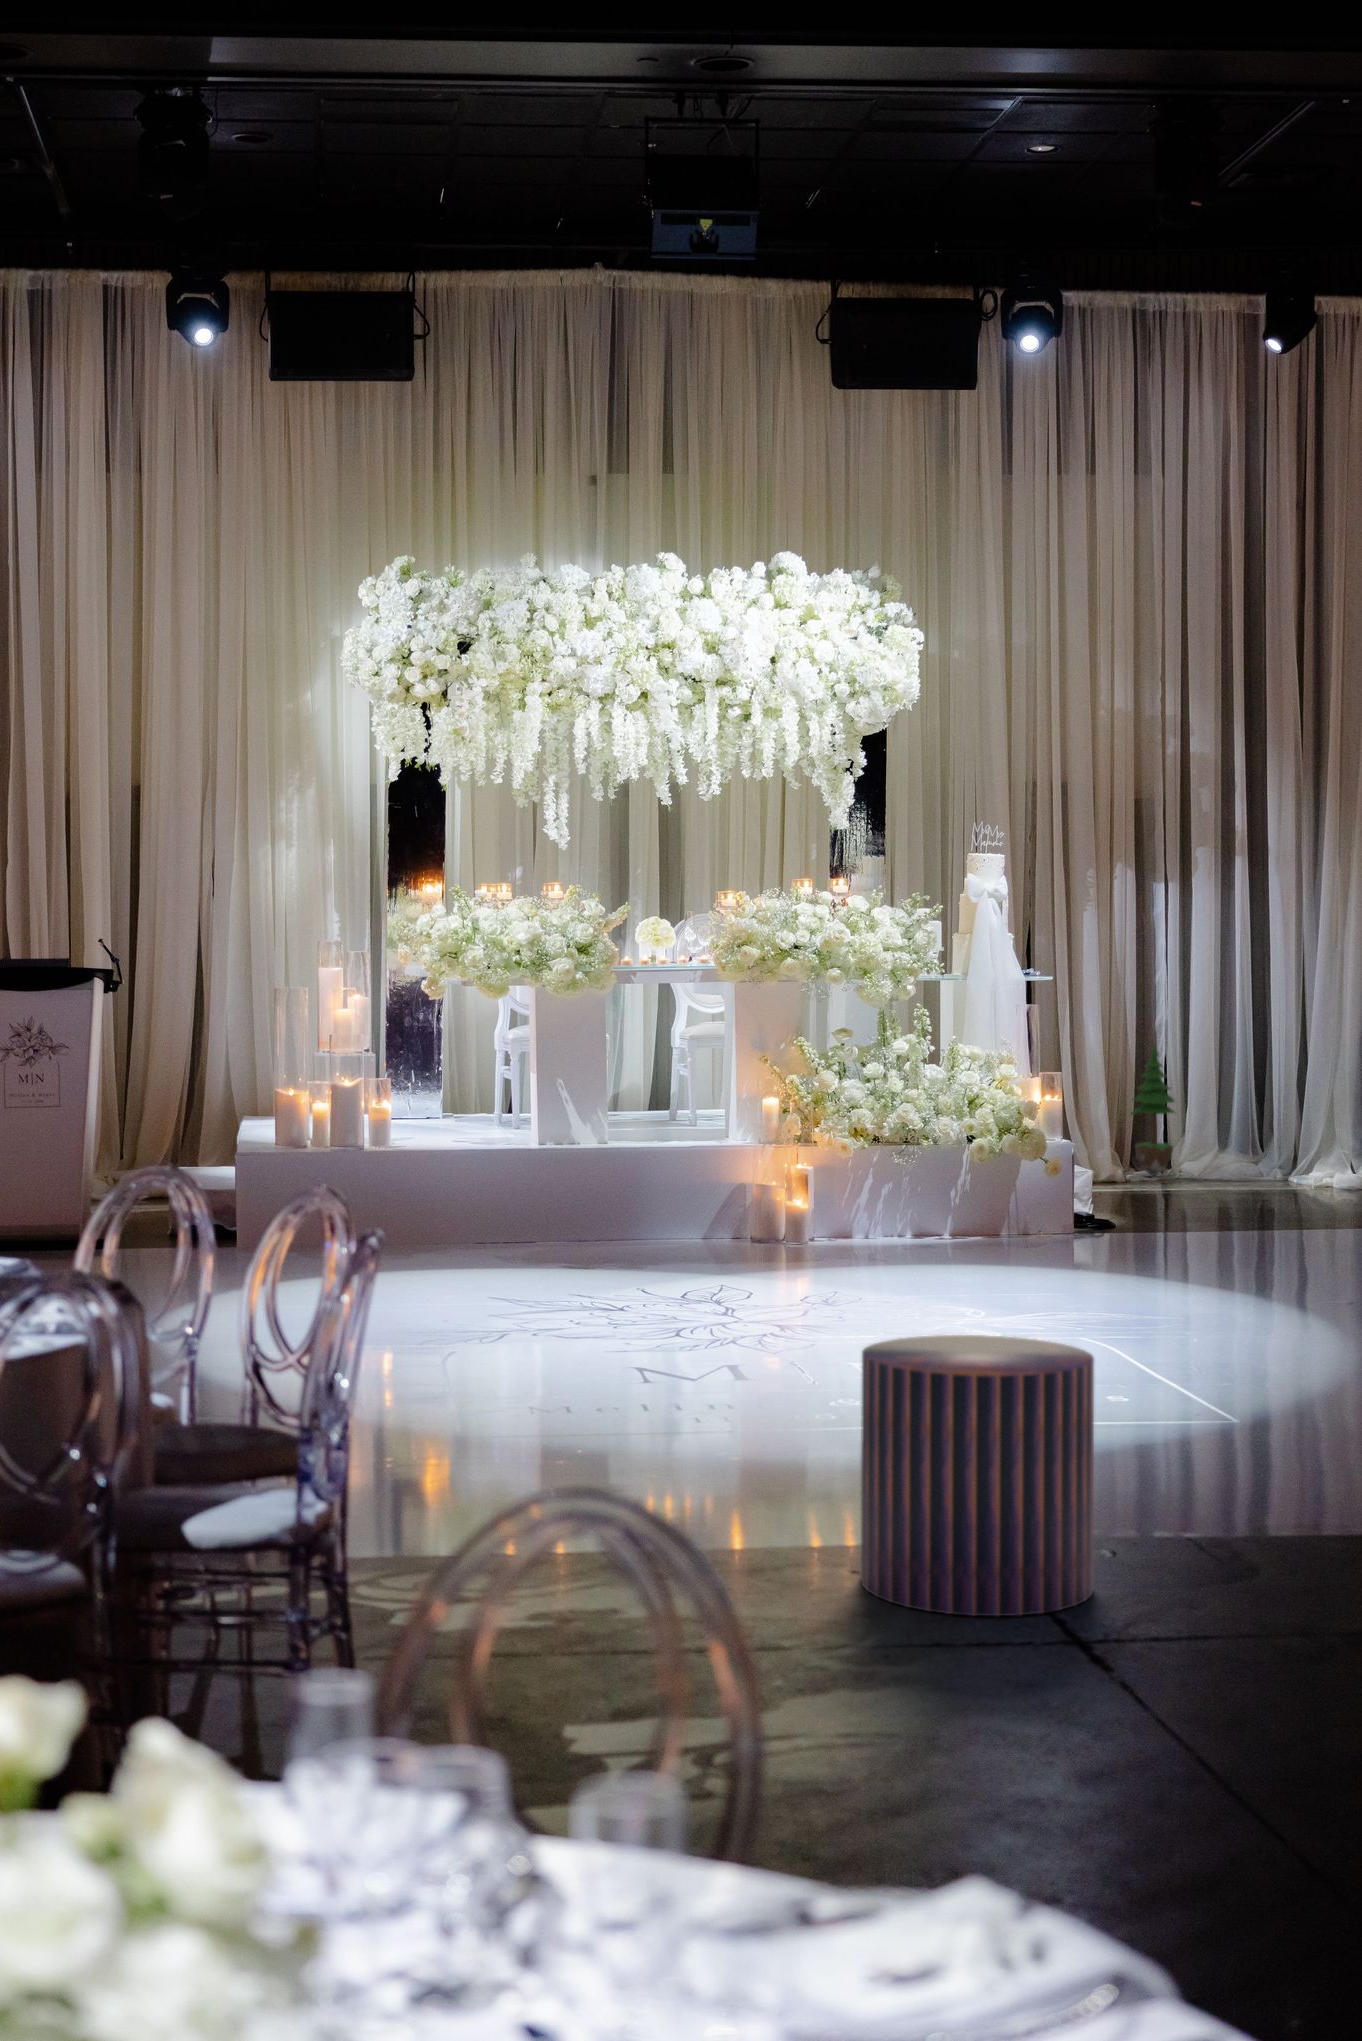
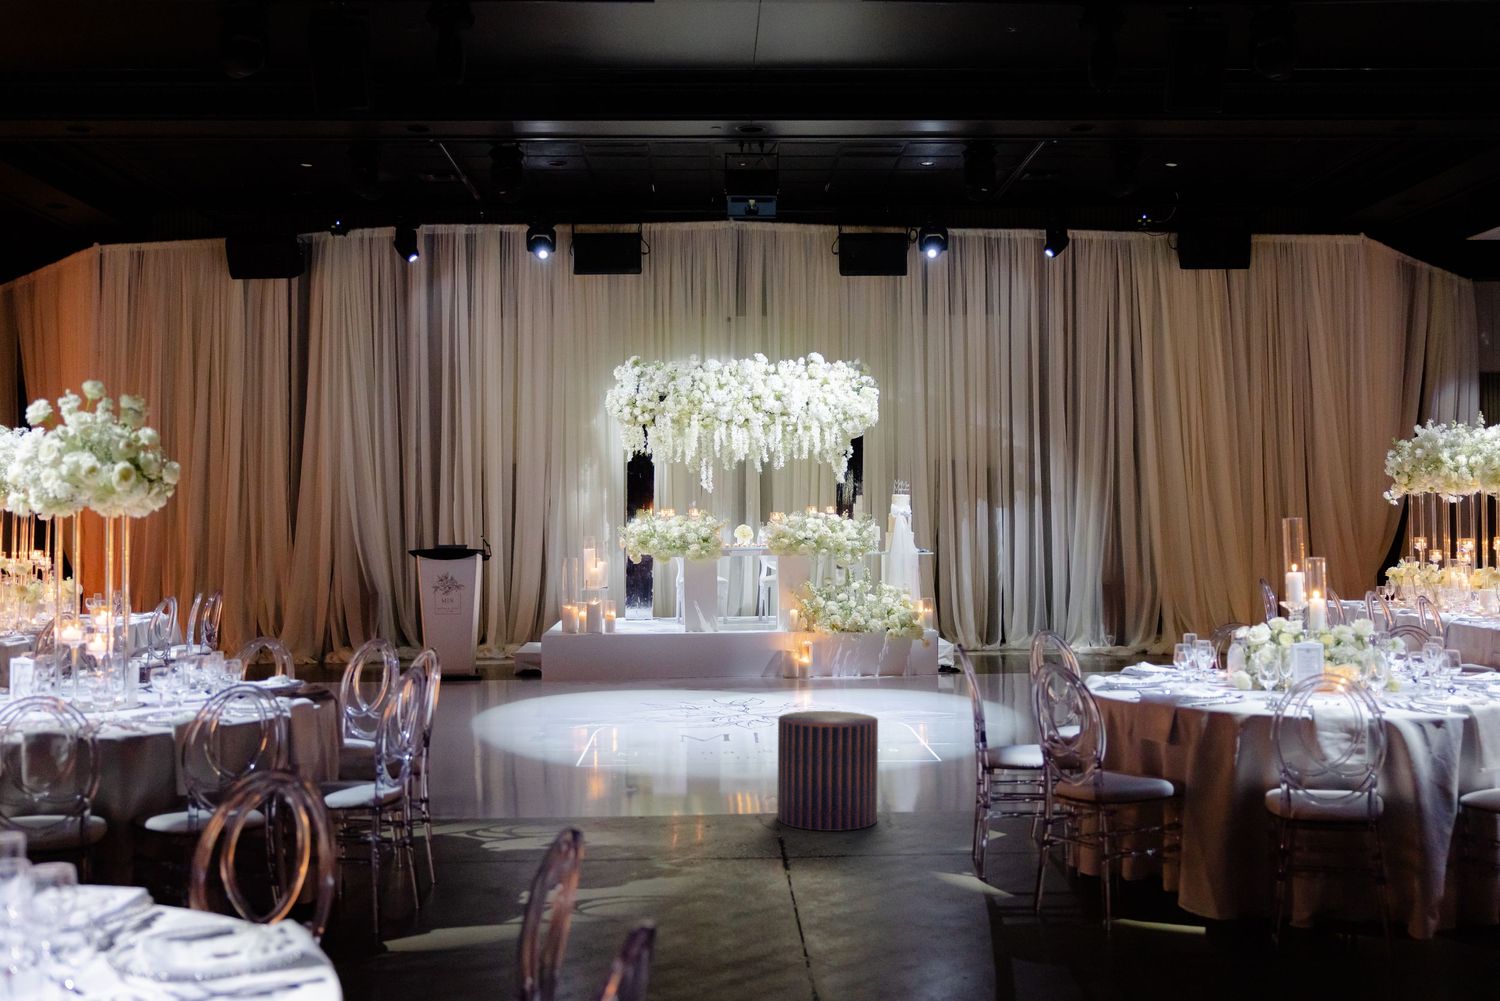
potted tree: present [1131,1047,1174,1176] -> none [981,586,1004,648]

